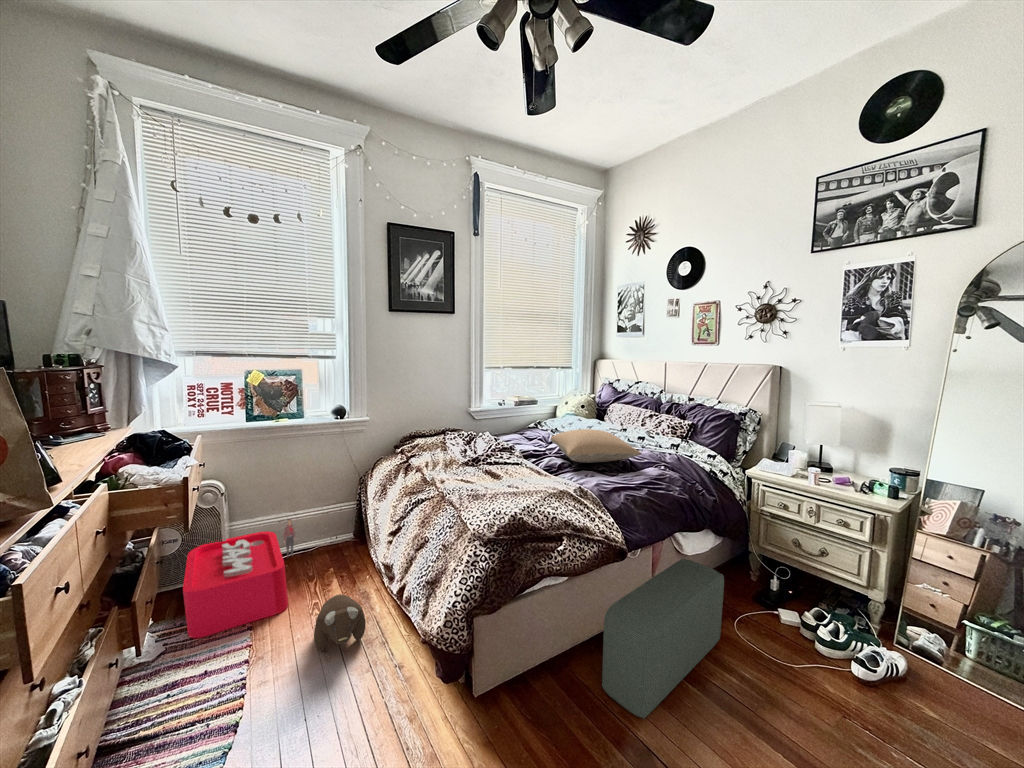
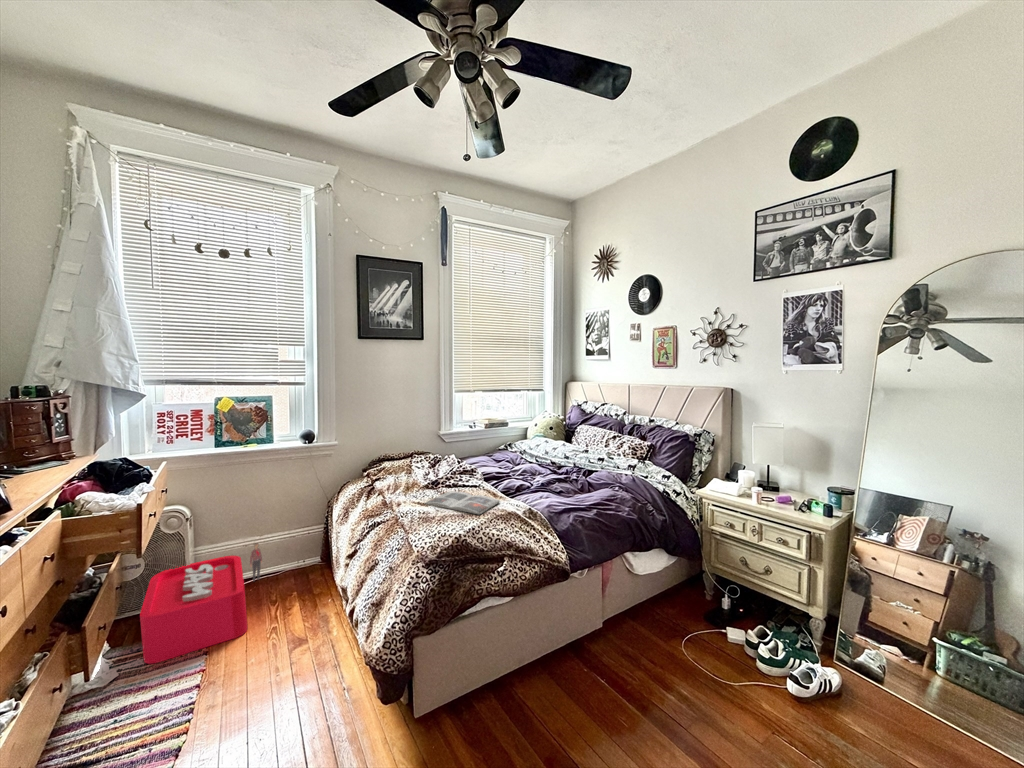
pillow: present [551,429,642,463] -> none [513,451,596,484]
magazine: none [468,469,547,493] -> present [425,491,500,514]
pouf: present [602,559,724,719] -> none [544,578,668,737]
plush toy: present [314,594,366,651] -> none [266,618,319,675]

